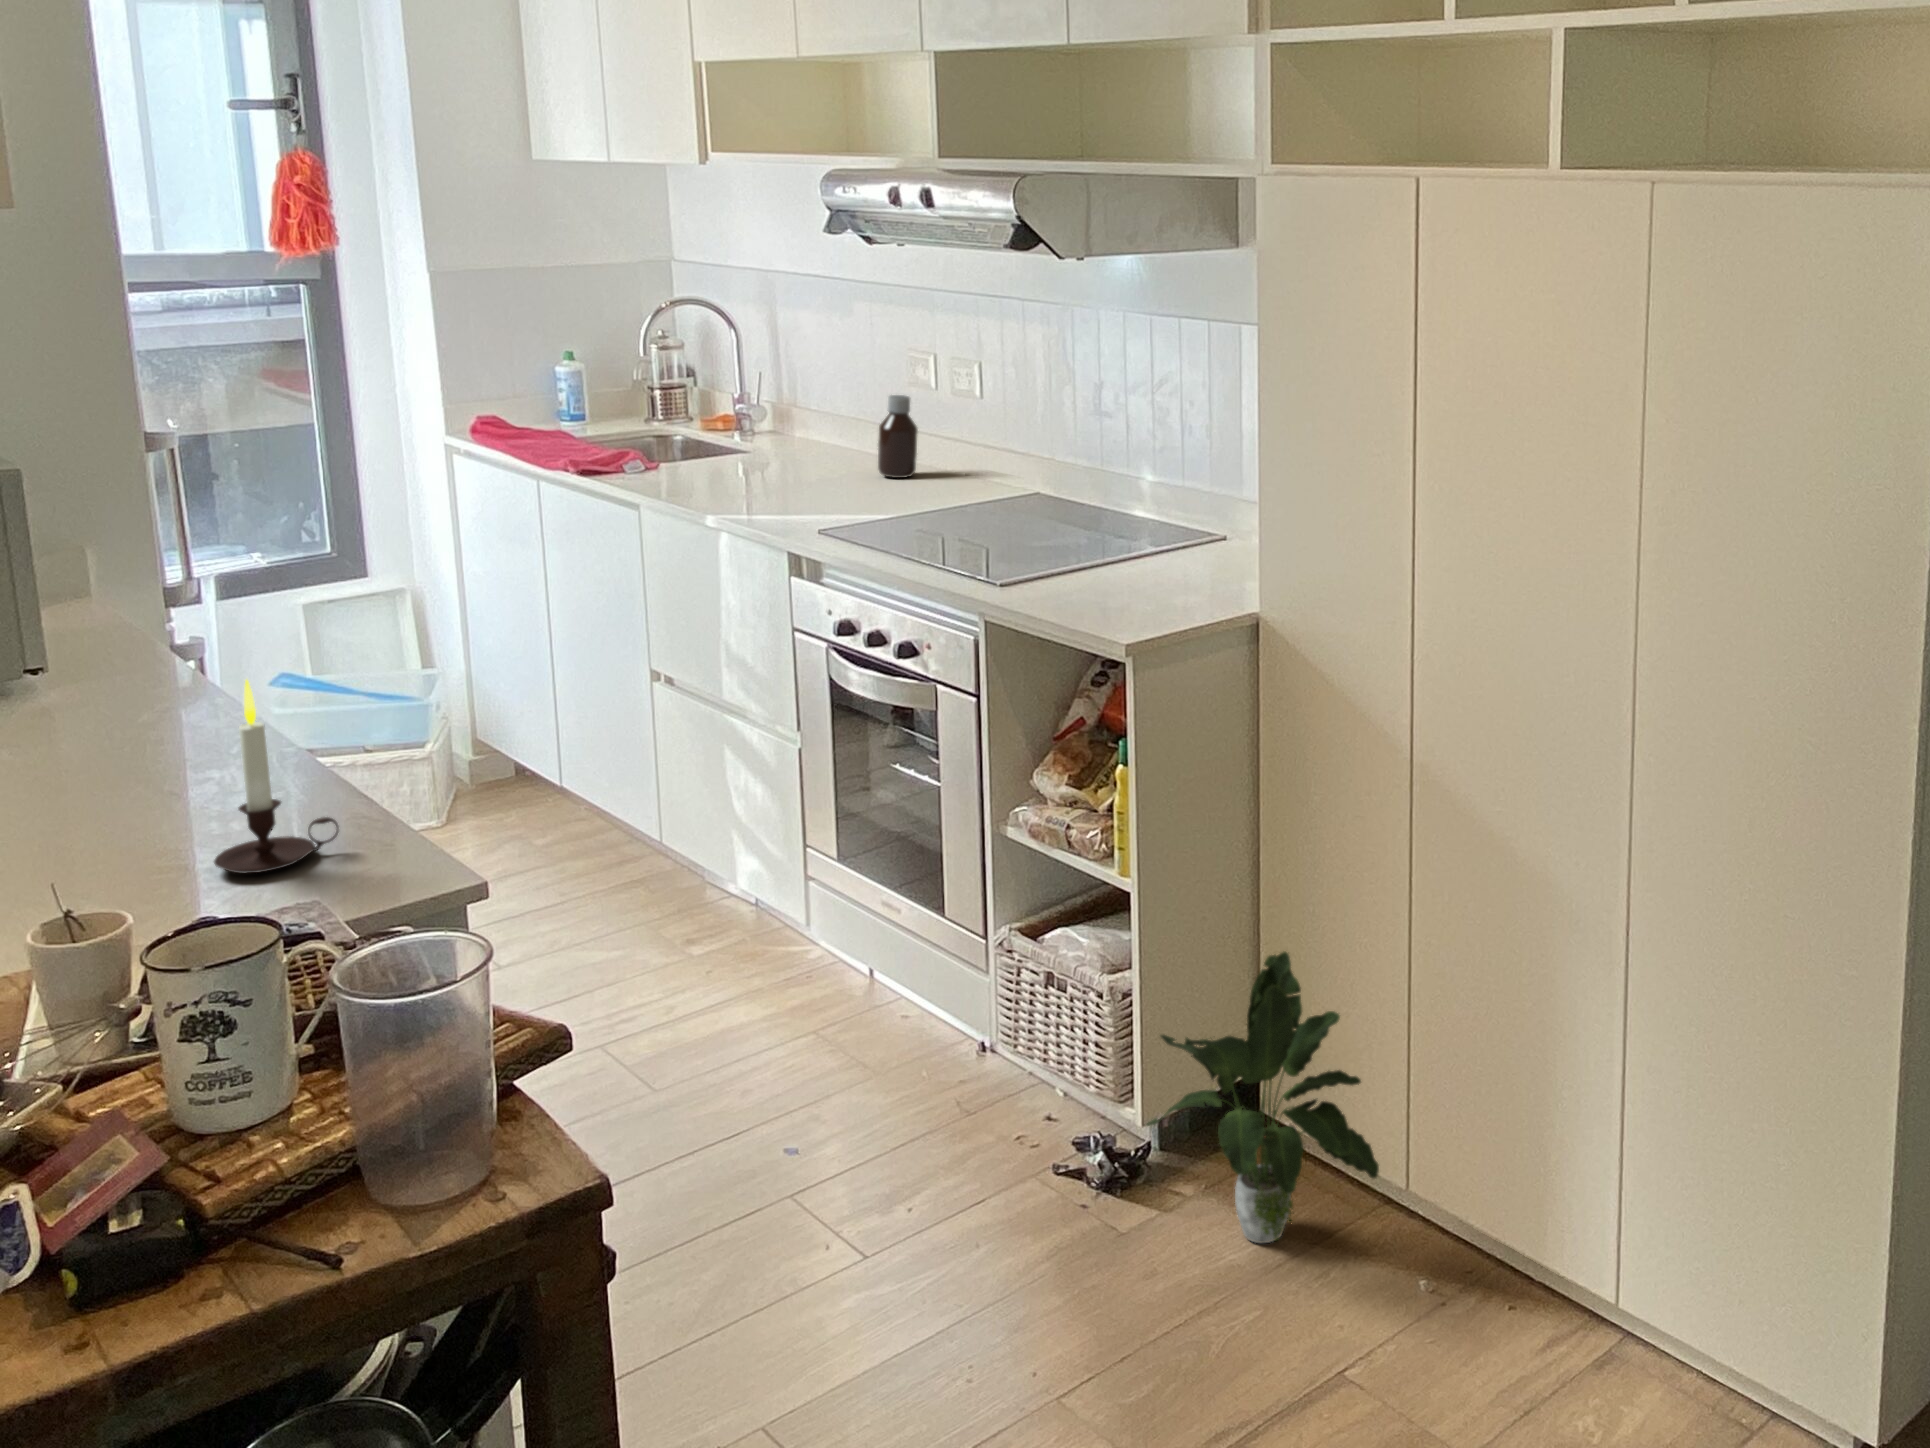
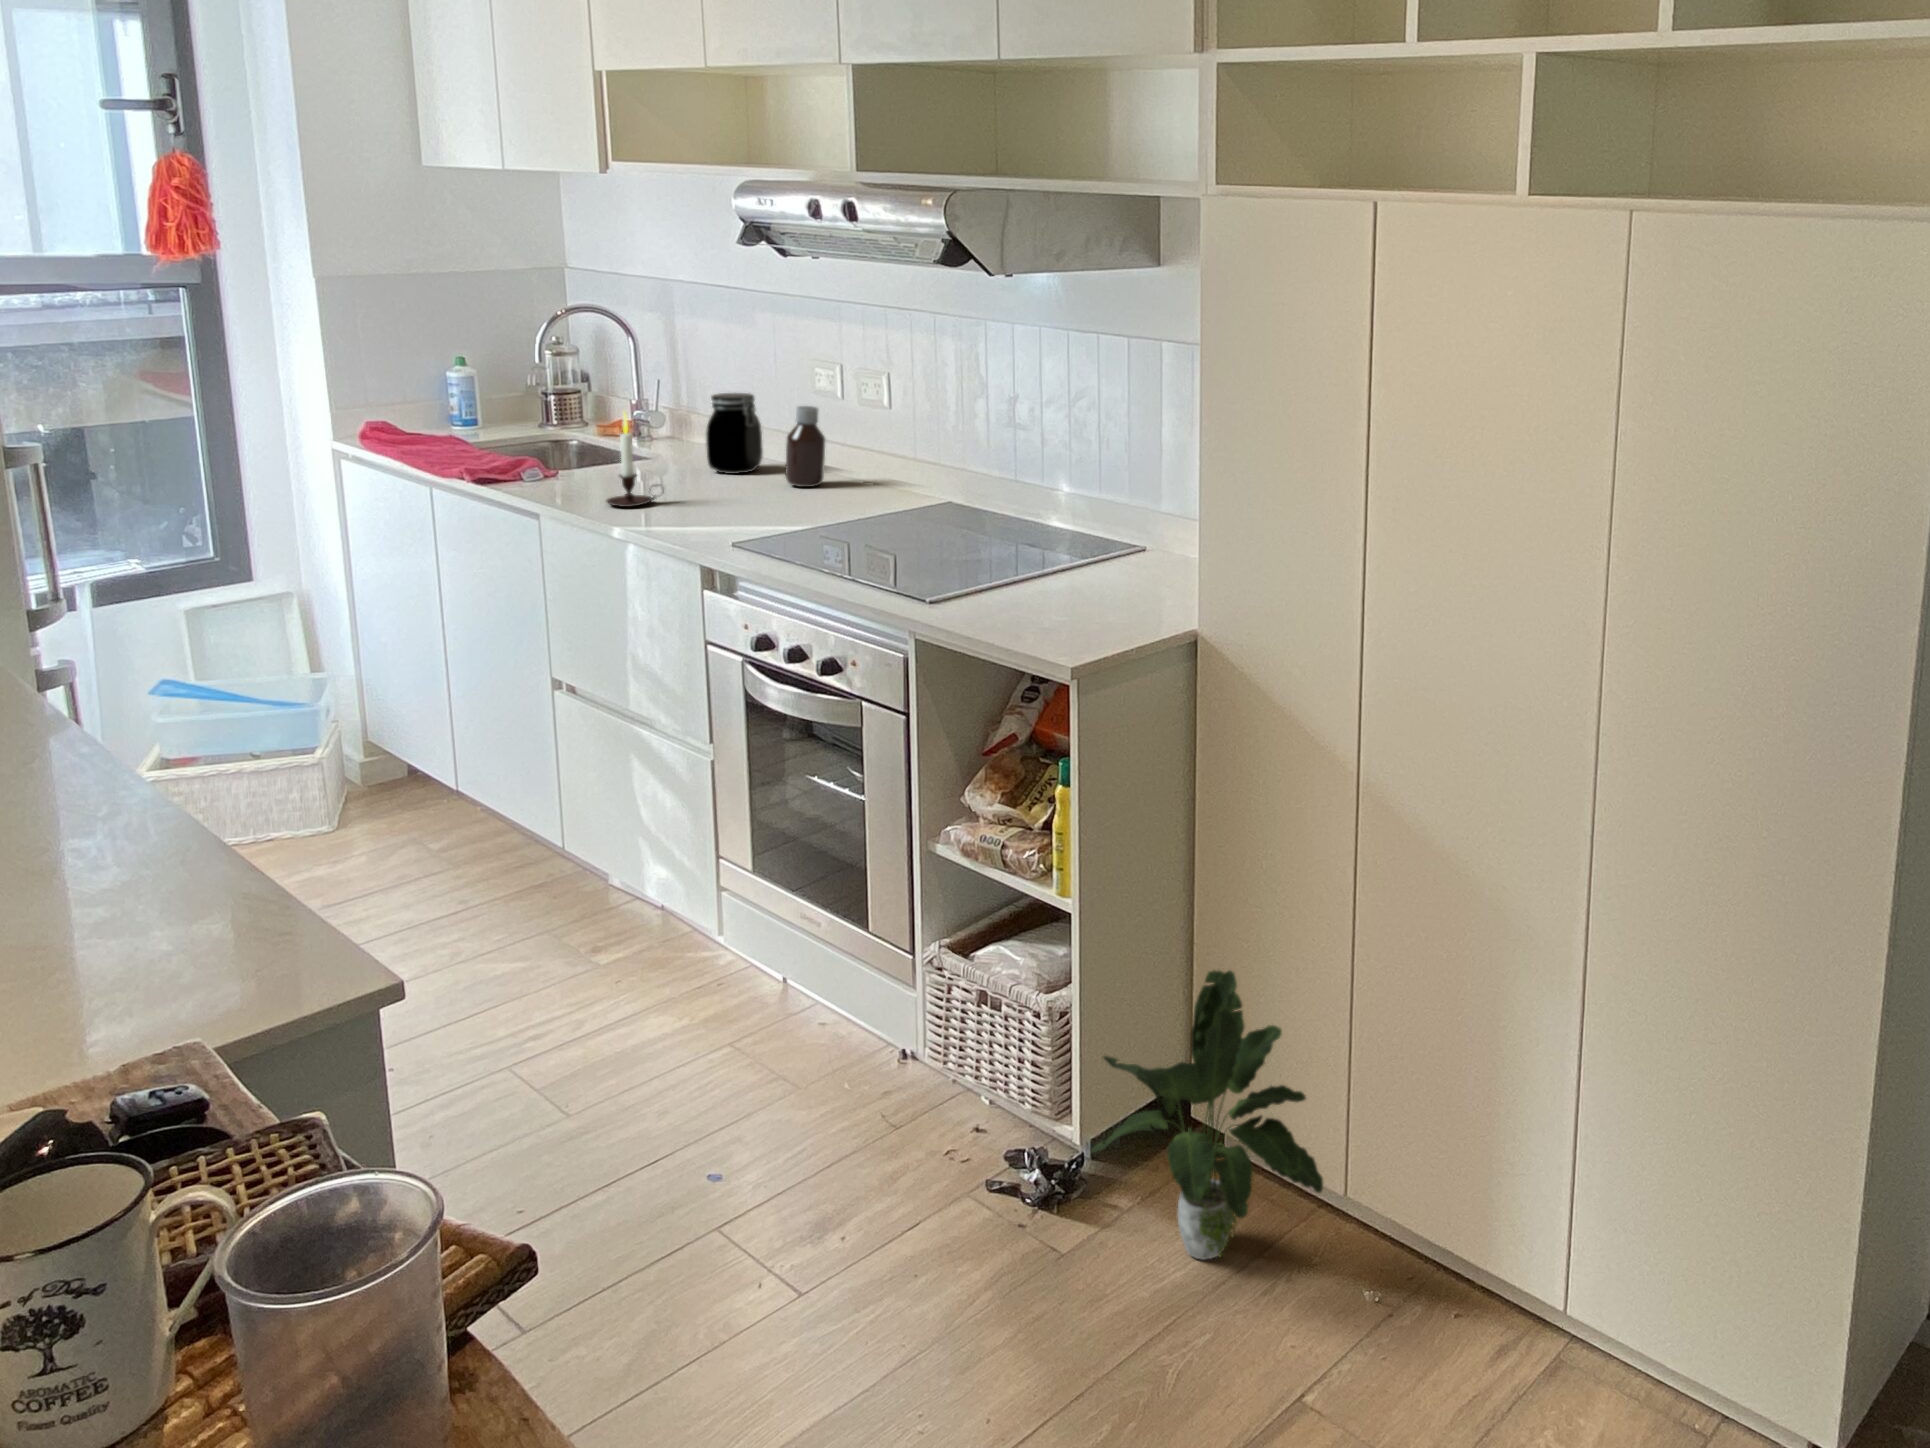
jar: none [801,383,858,465] -> present [706,393,763,474]
candle: present [214,680,338,873] -> present [606,413,664,507]

